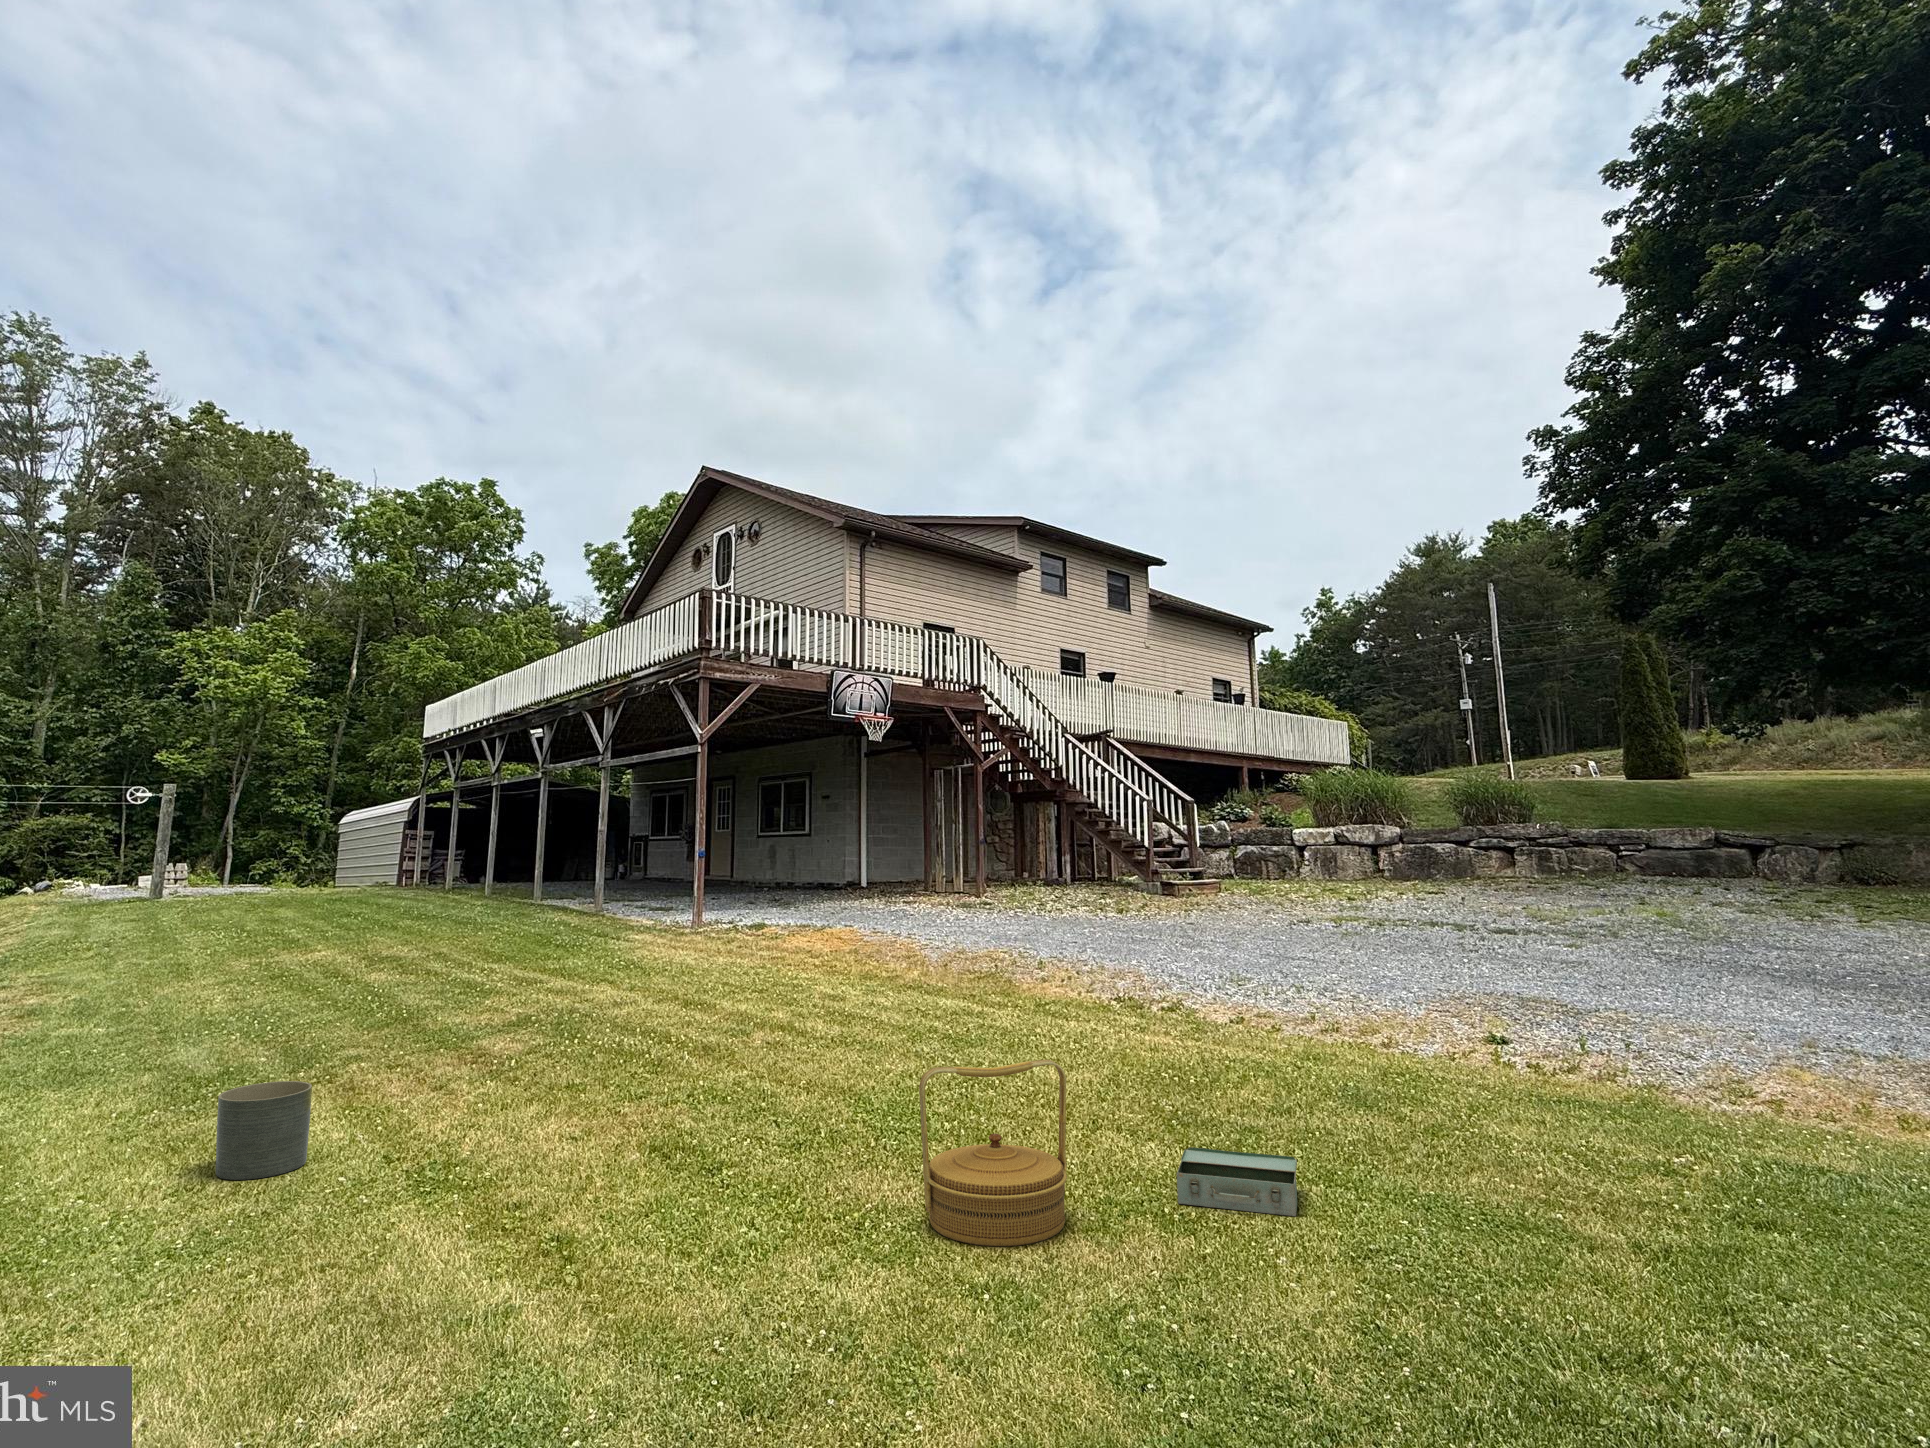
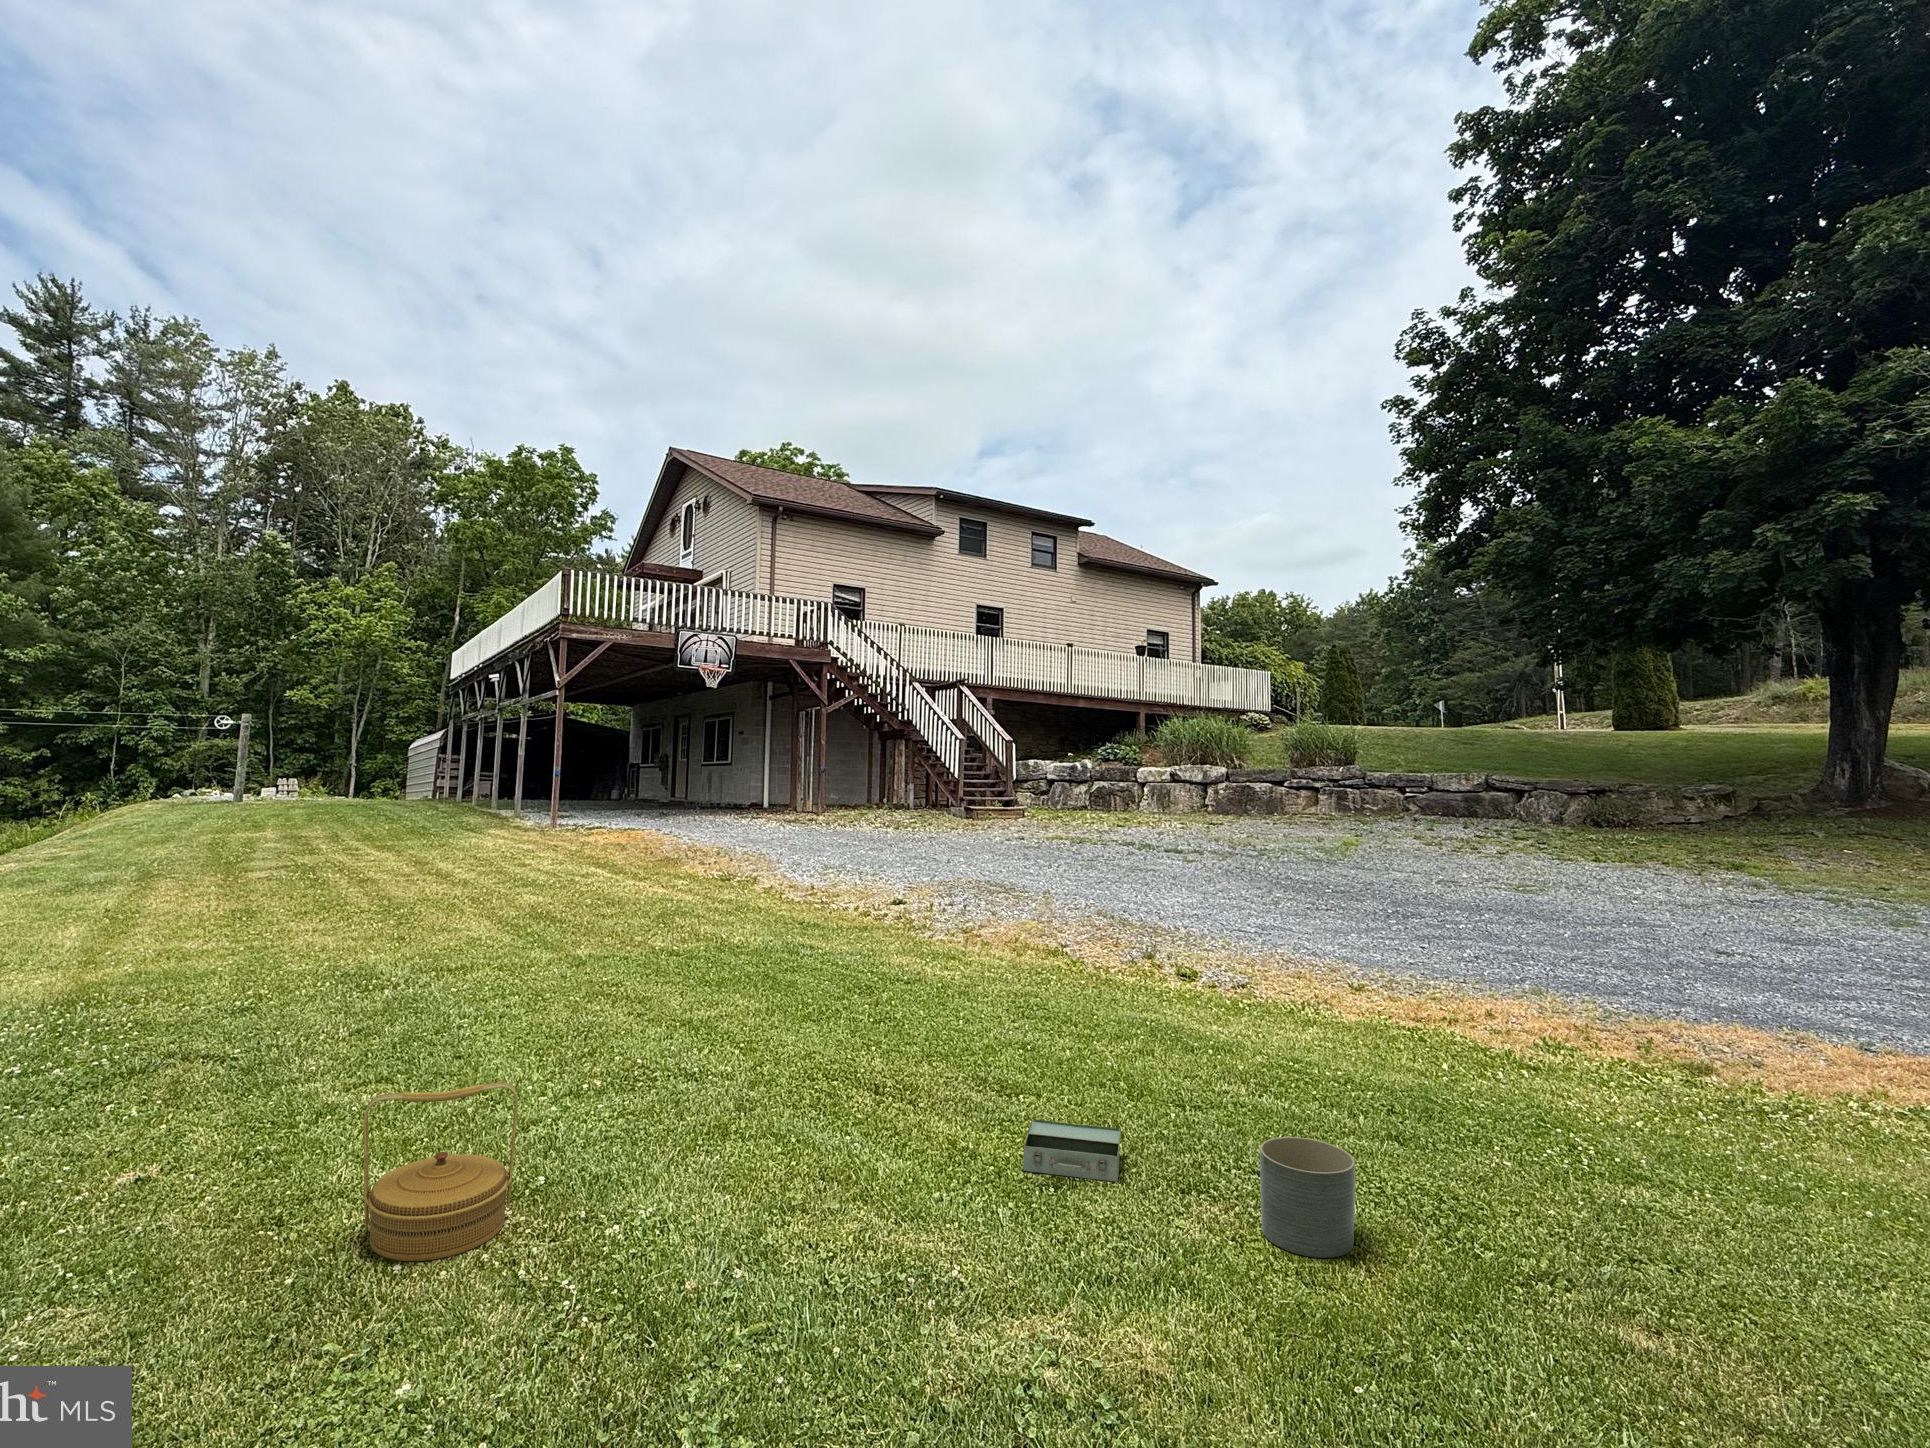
basket: present [919,1060,1067,1246] -> present [364,1082,518,1261]
planter: present [216,1081,312,1180] -> present [1260,1137,1355,1258]

